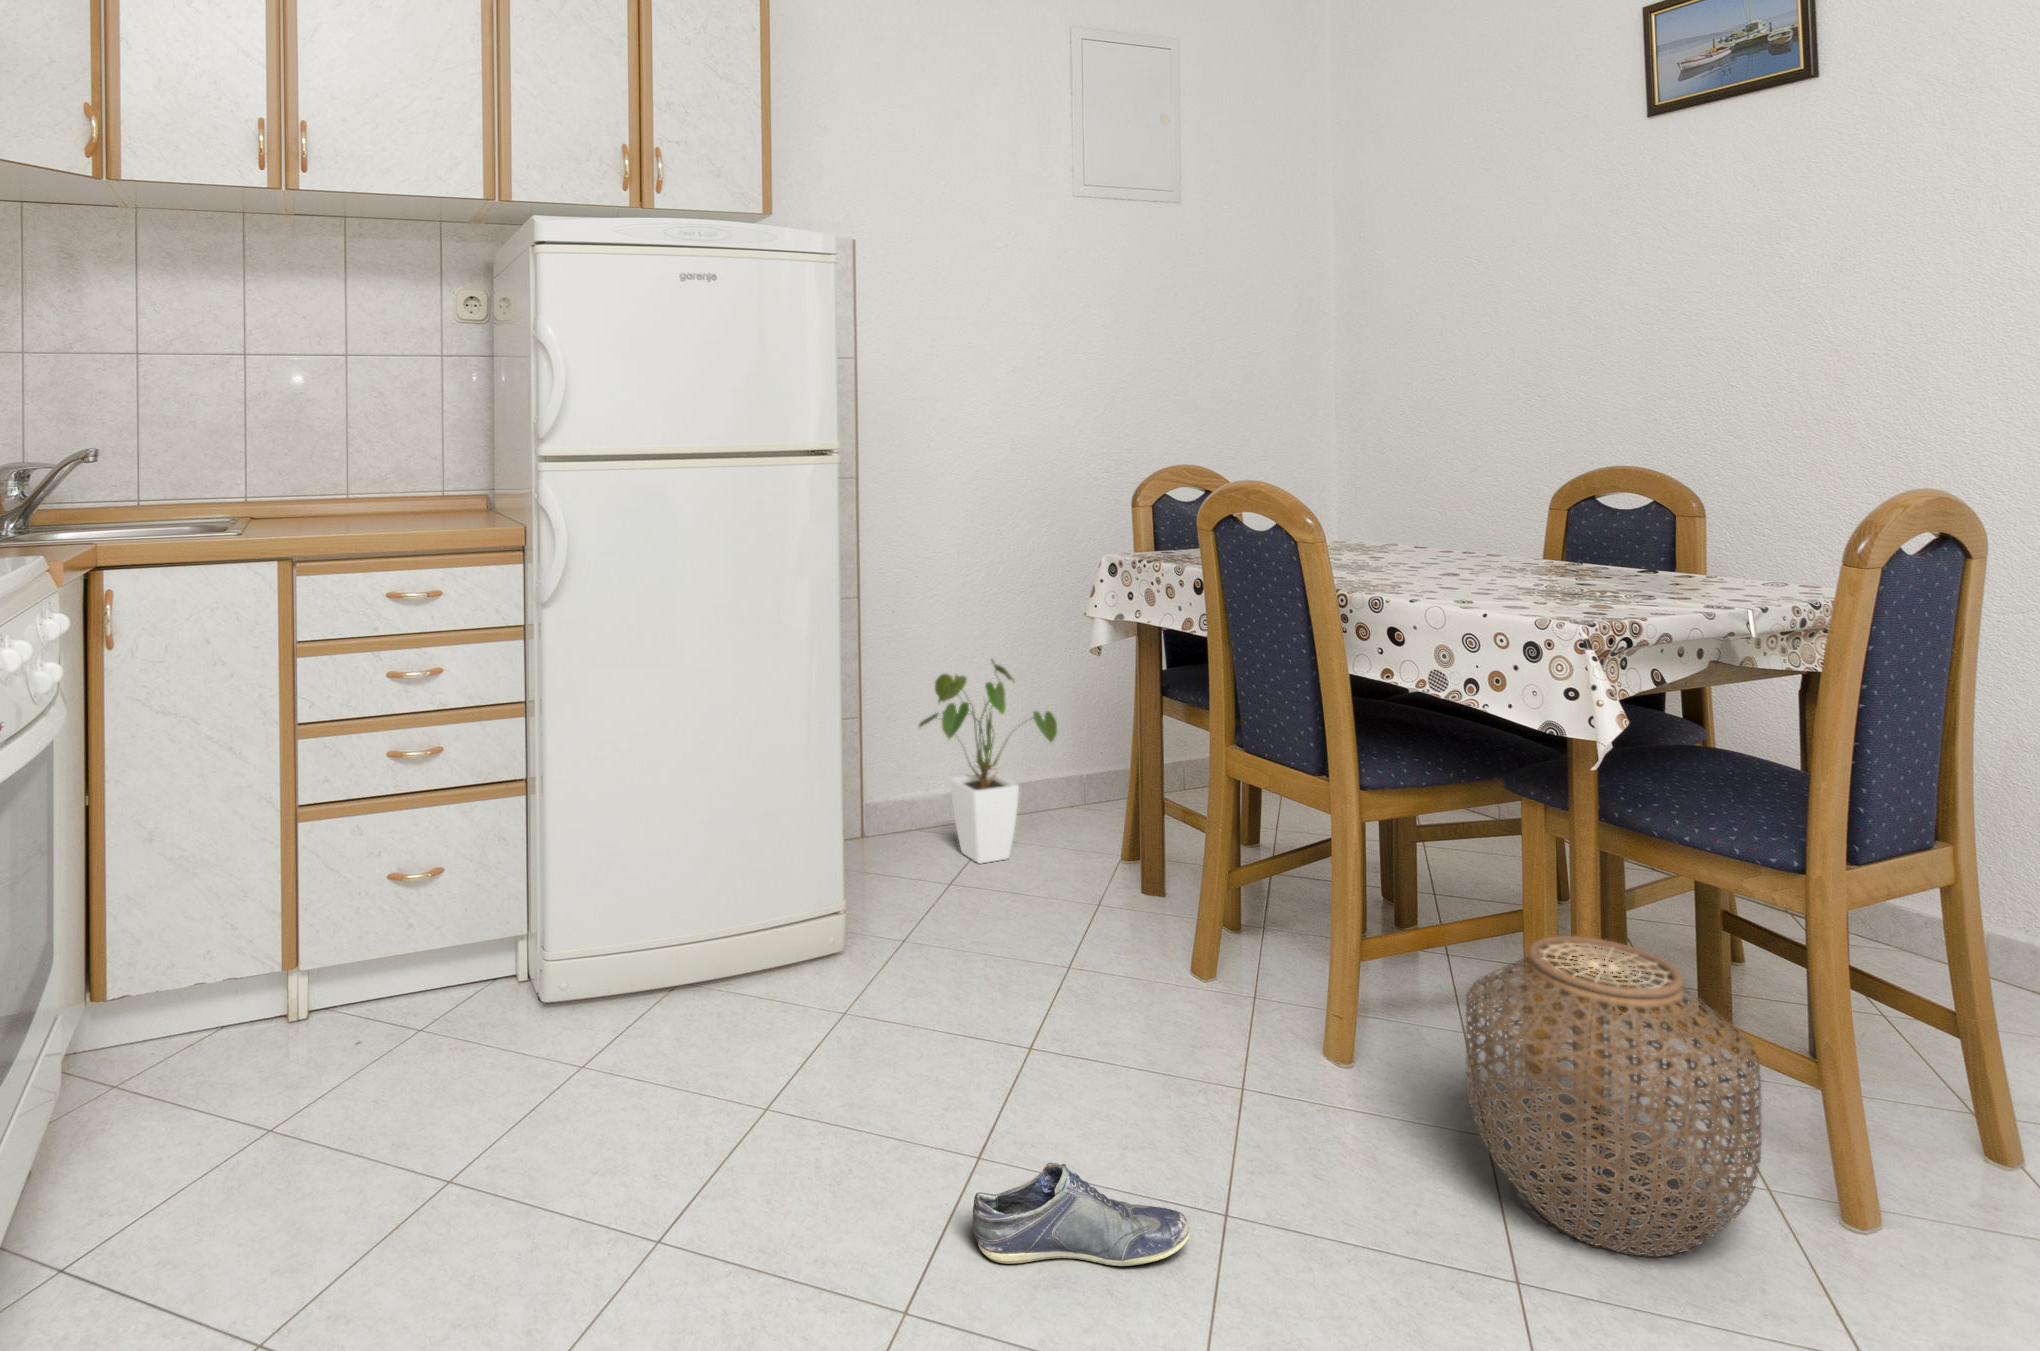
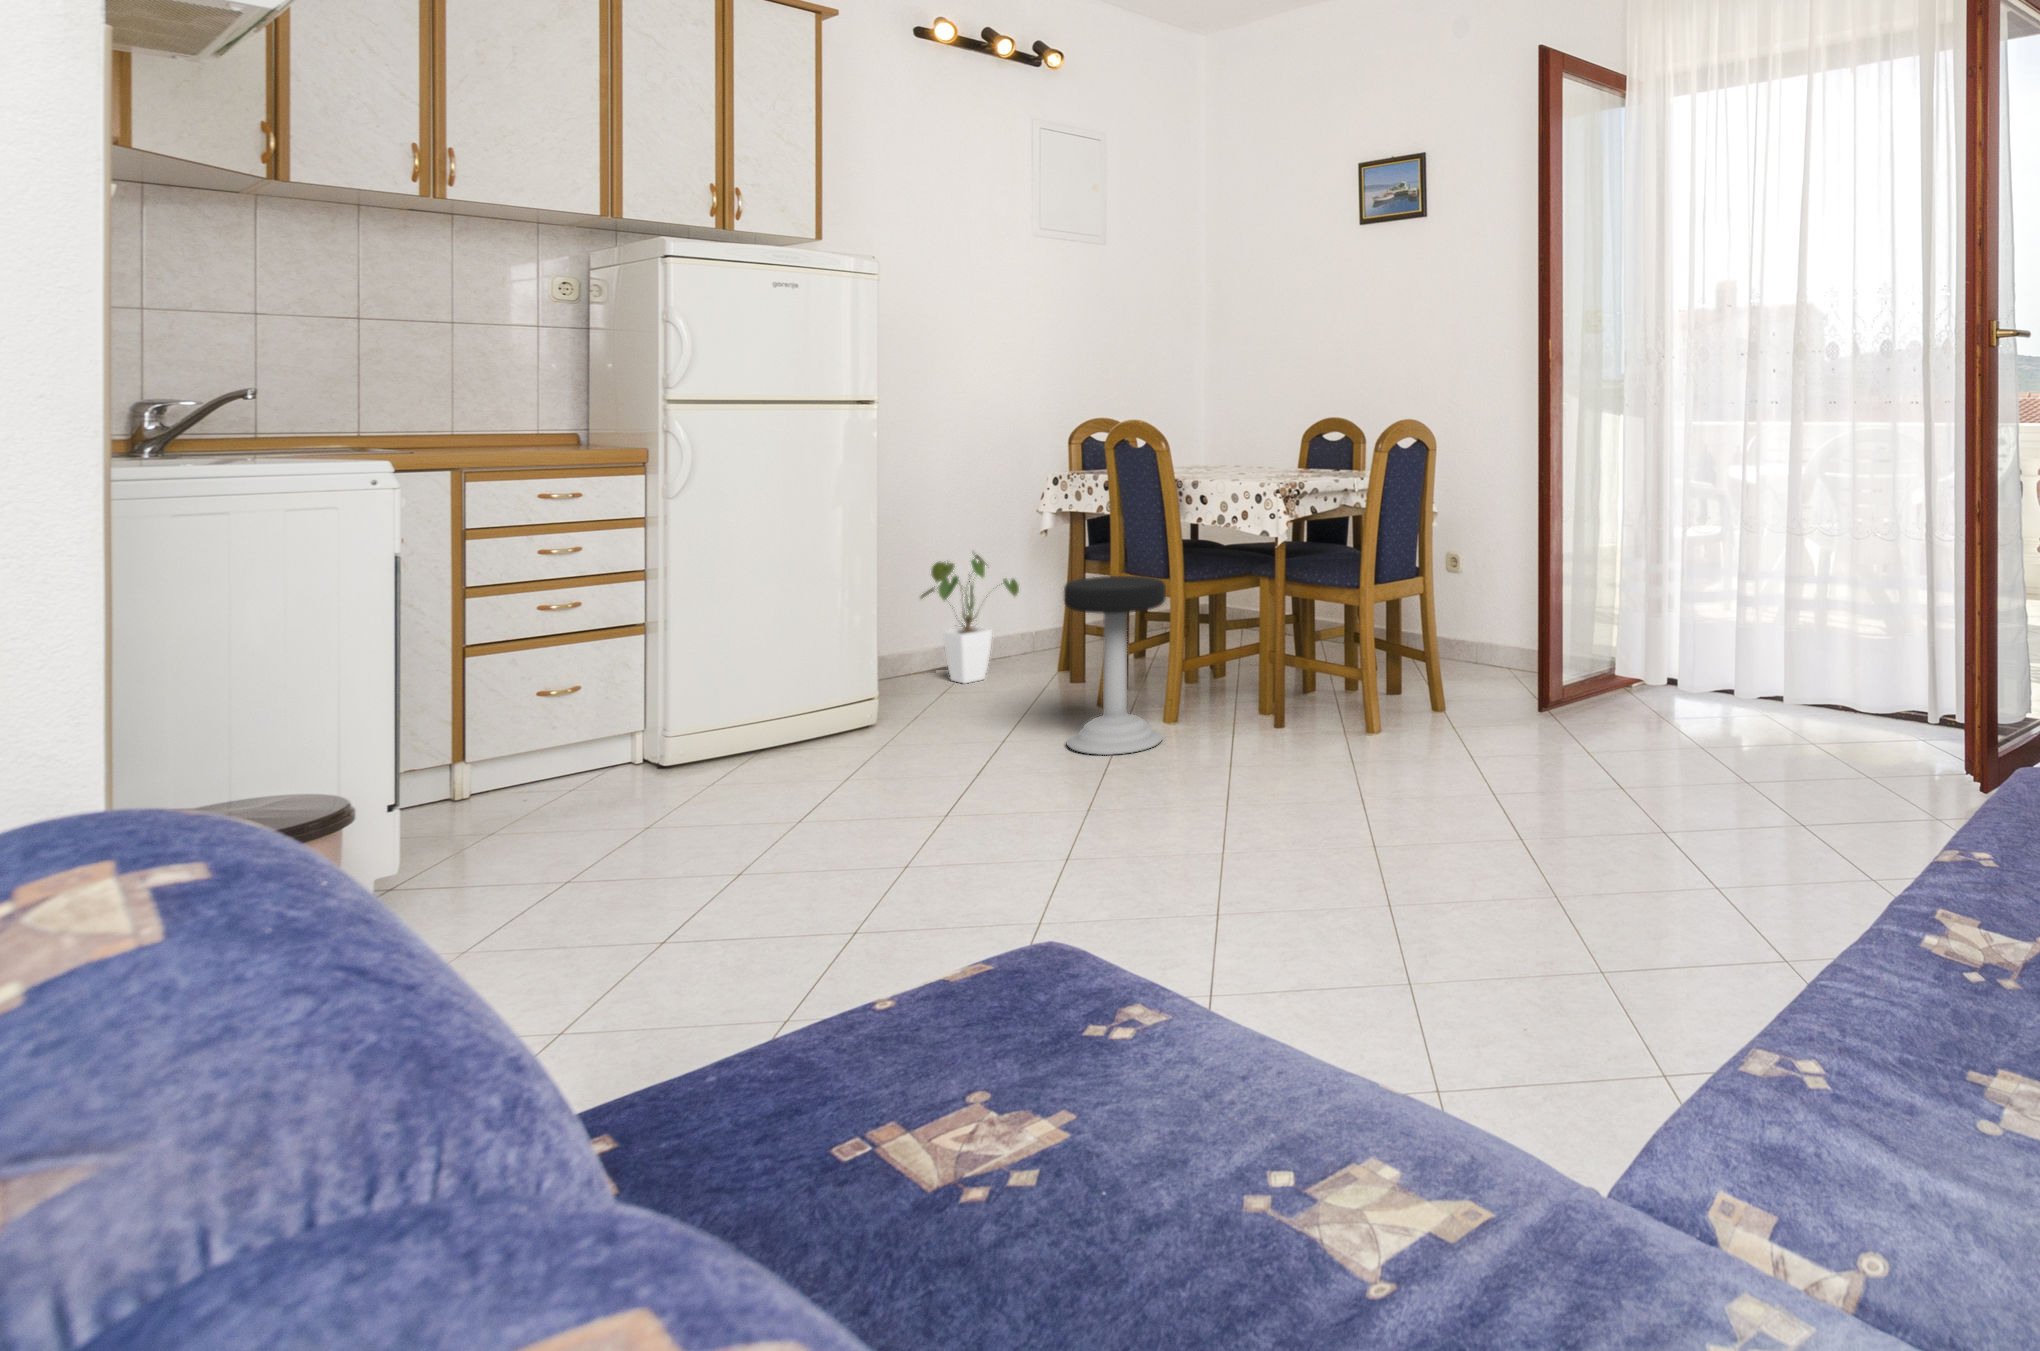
stool: none [1131,769,1332,1148] -> present [1064,576,1166,755]
woven basket: present [1466,936,1762,1257] -> none [1220,628,1331,755]
shoe: present [973,1162,1190,1266] -> none [979,752,1088,800]

